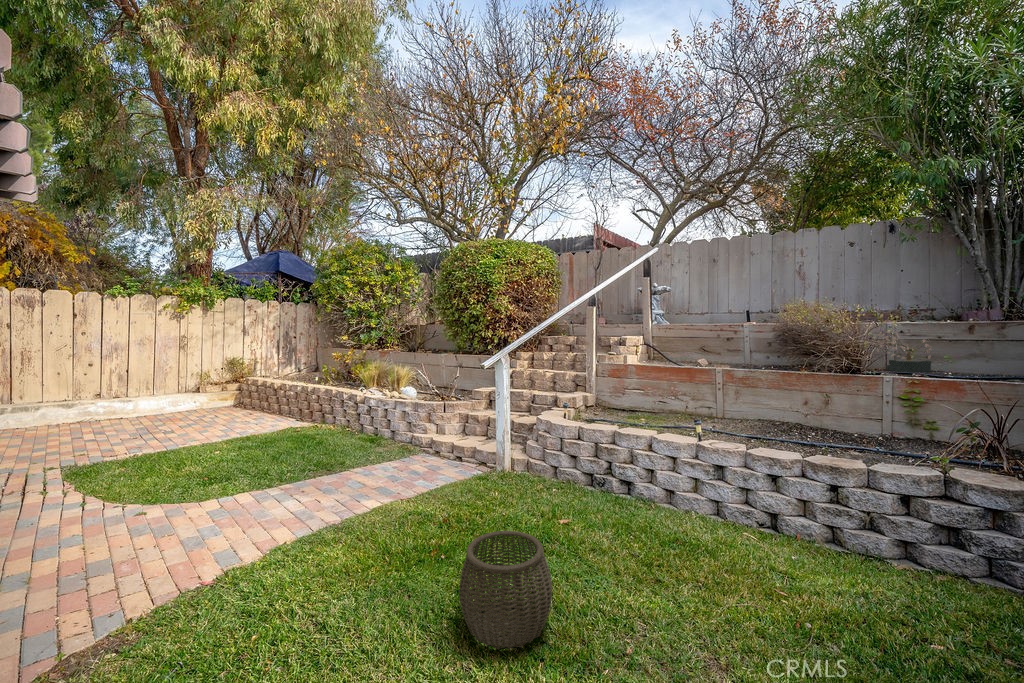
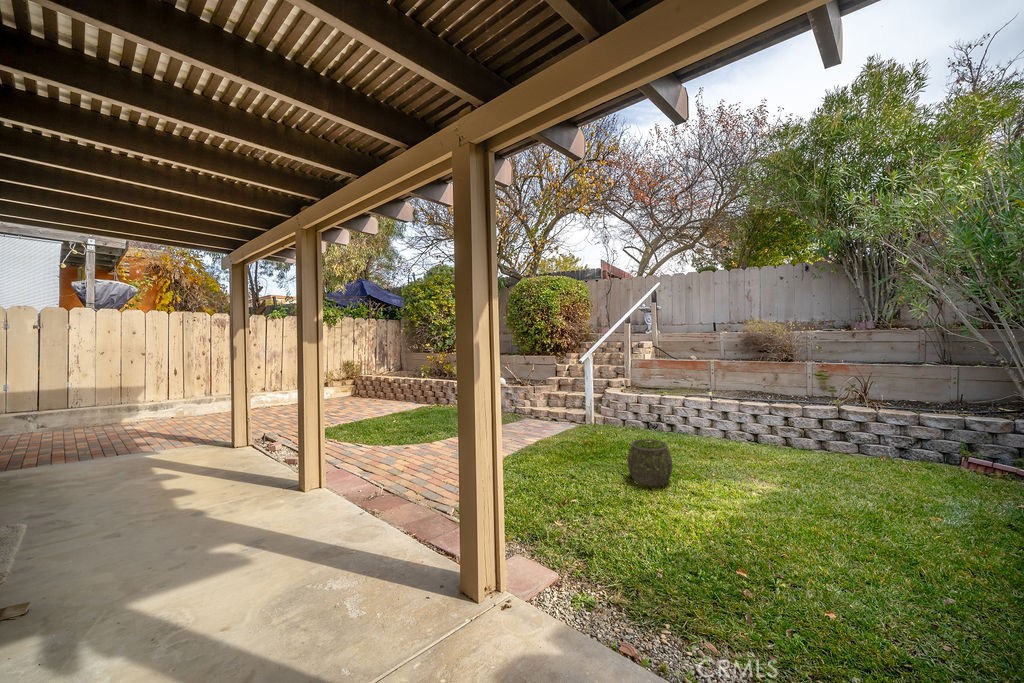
decorative plant: present [877,331,931,372] -> none [800,336,832,360]

